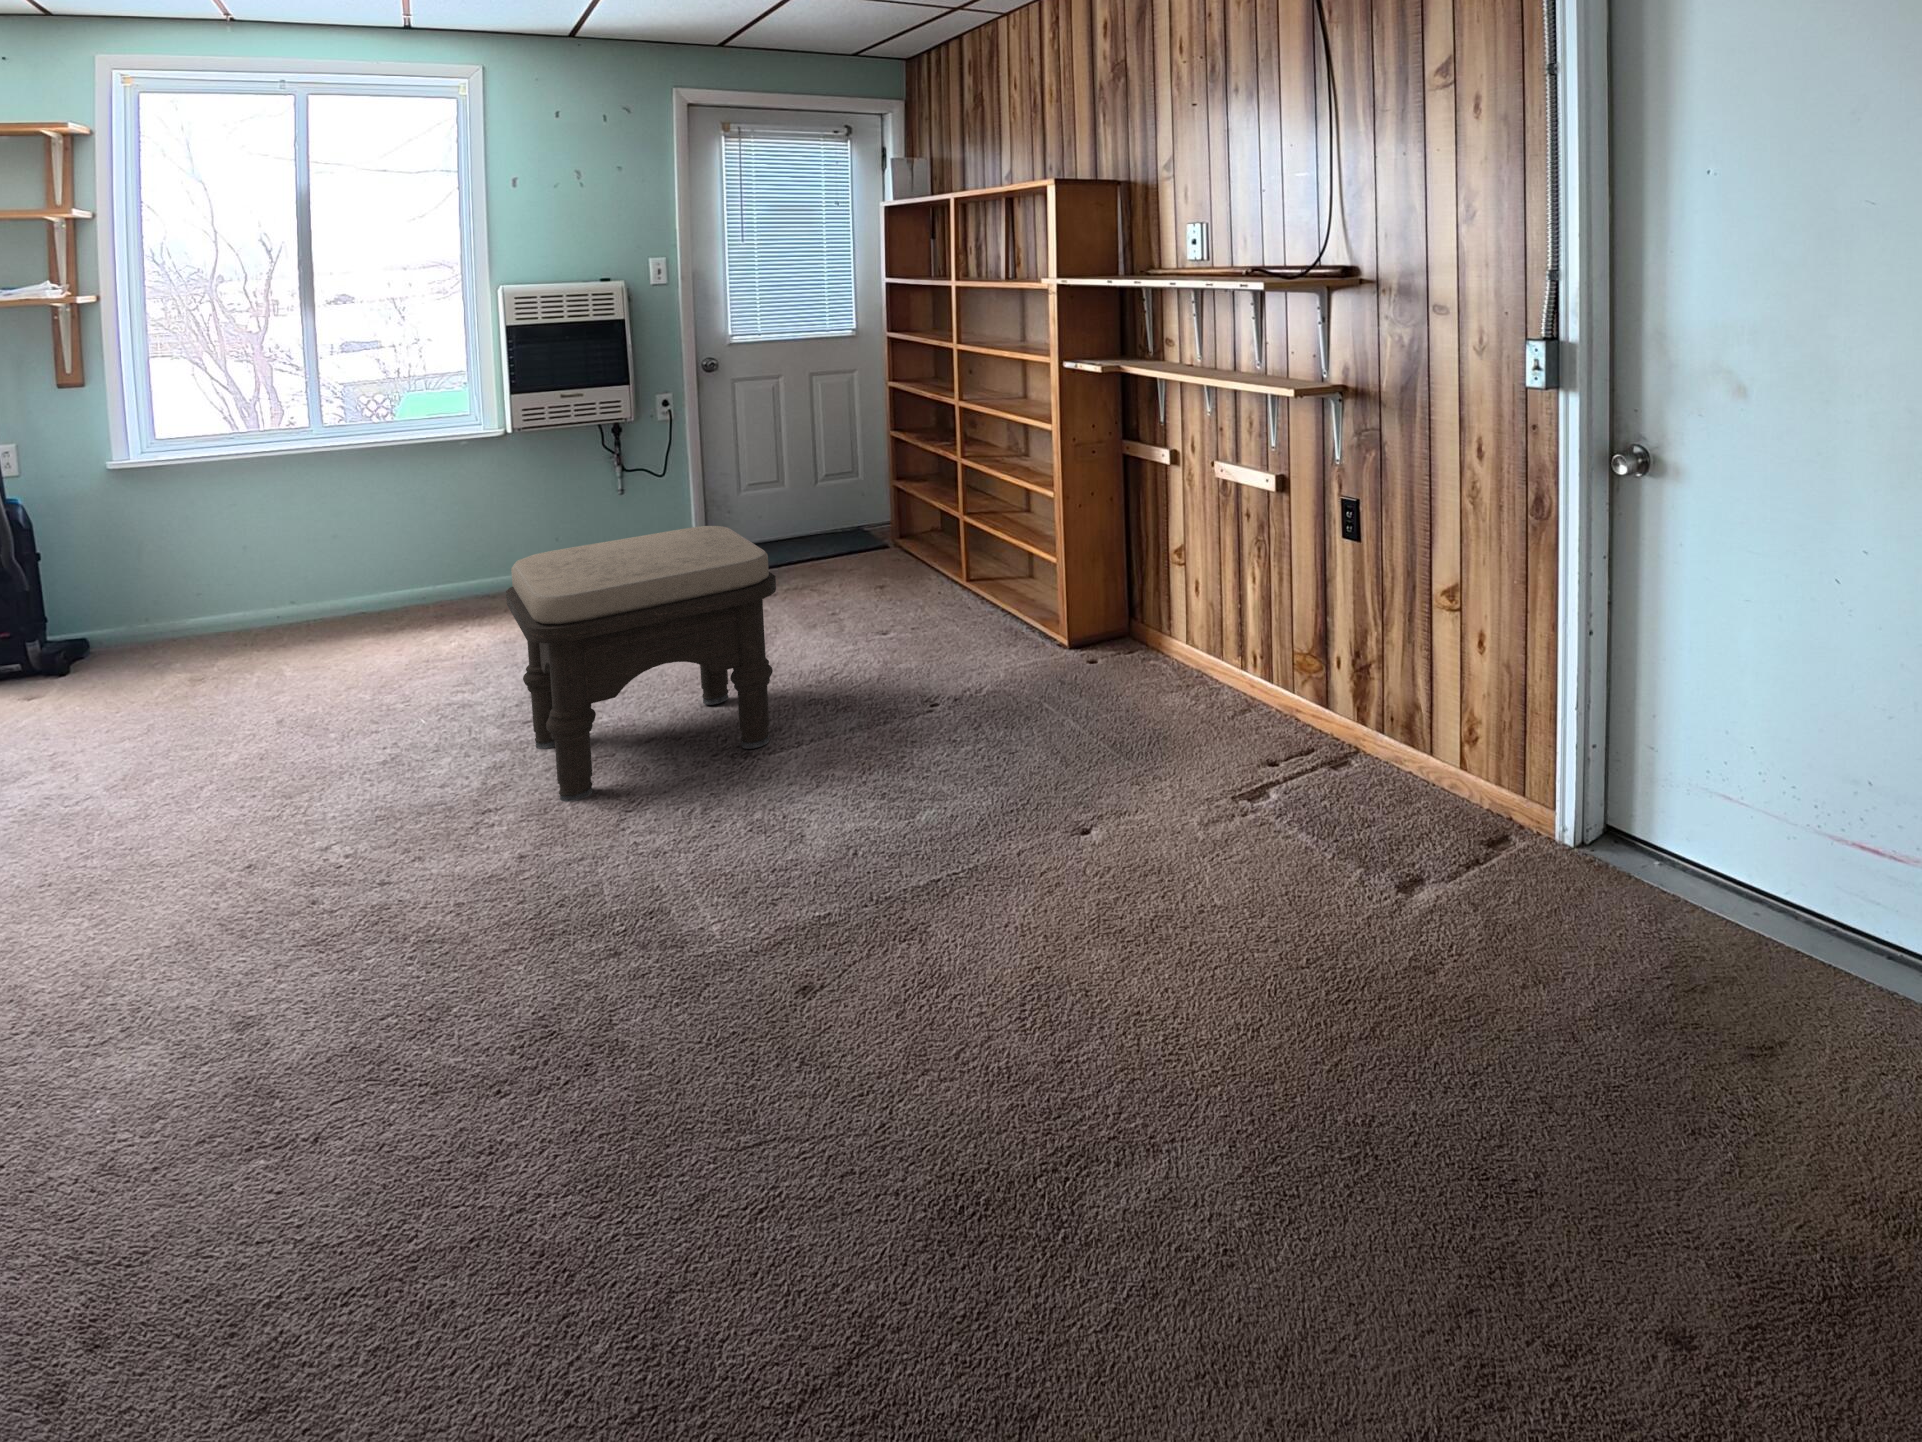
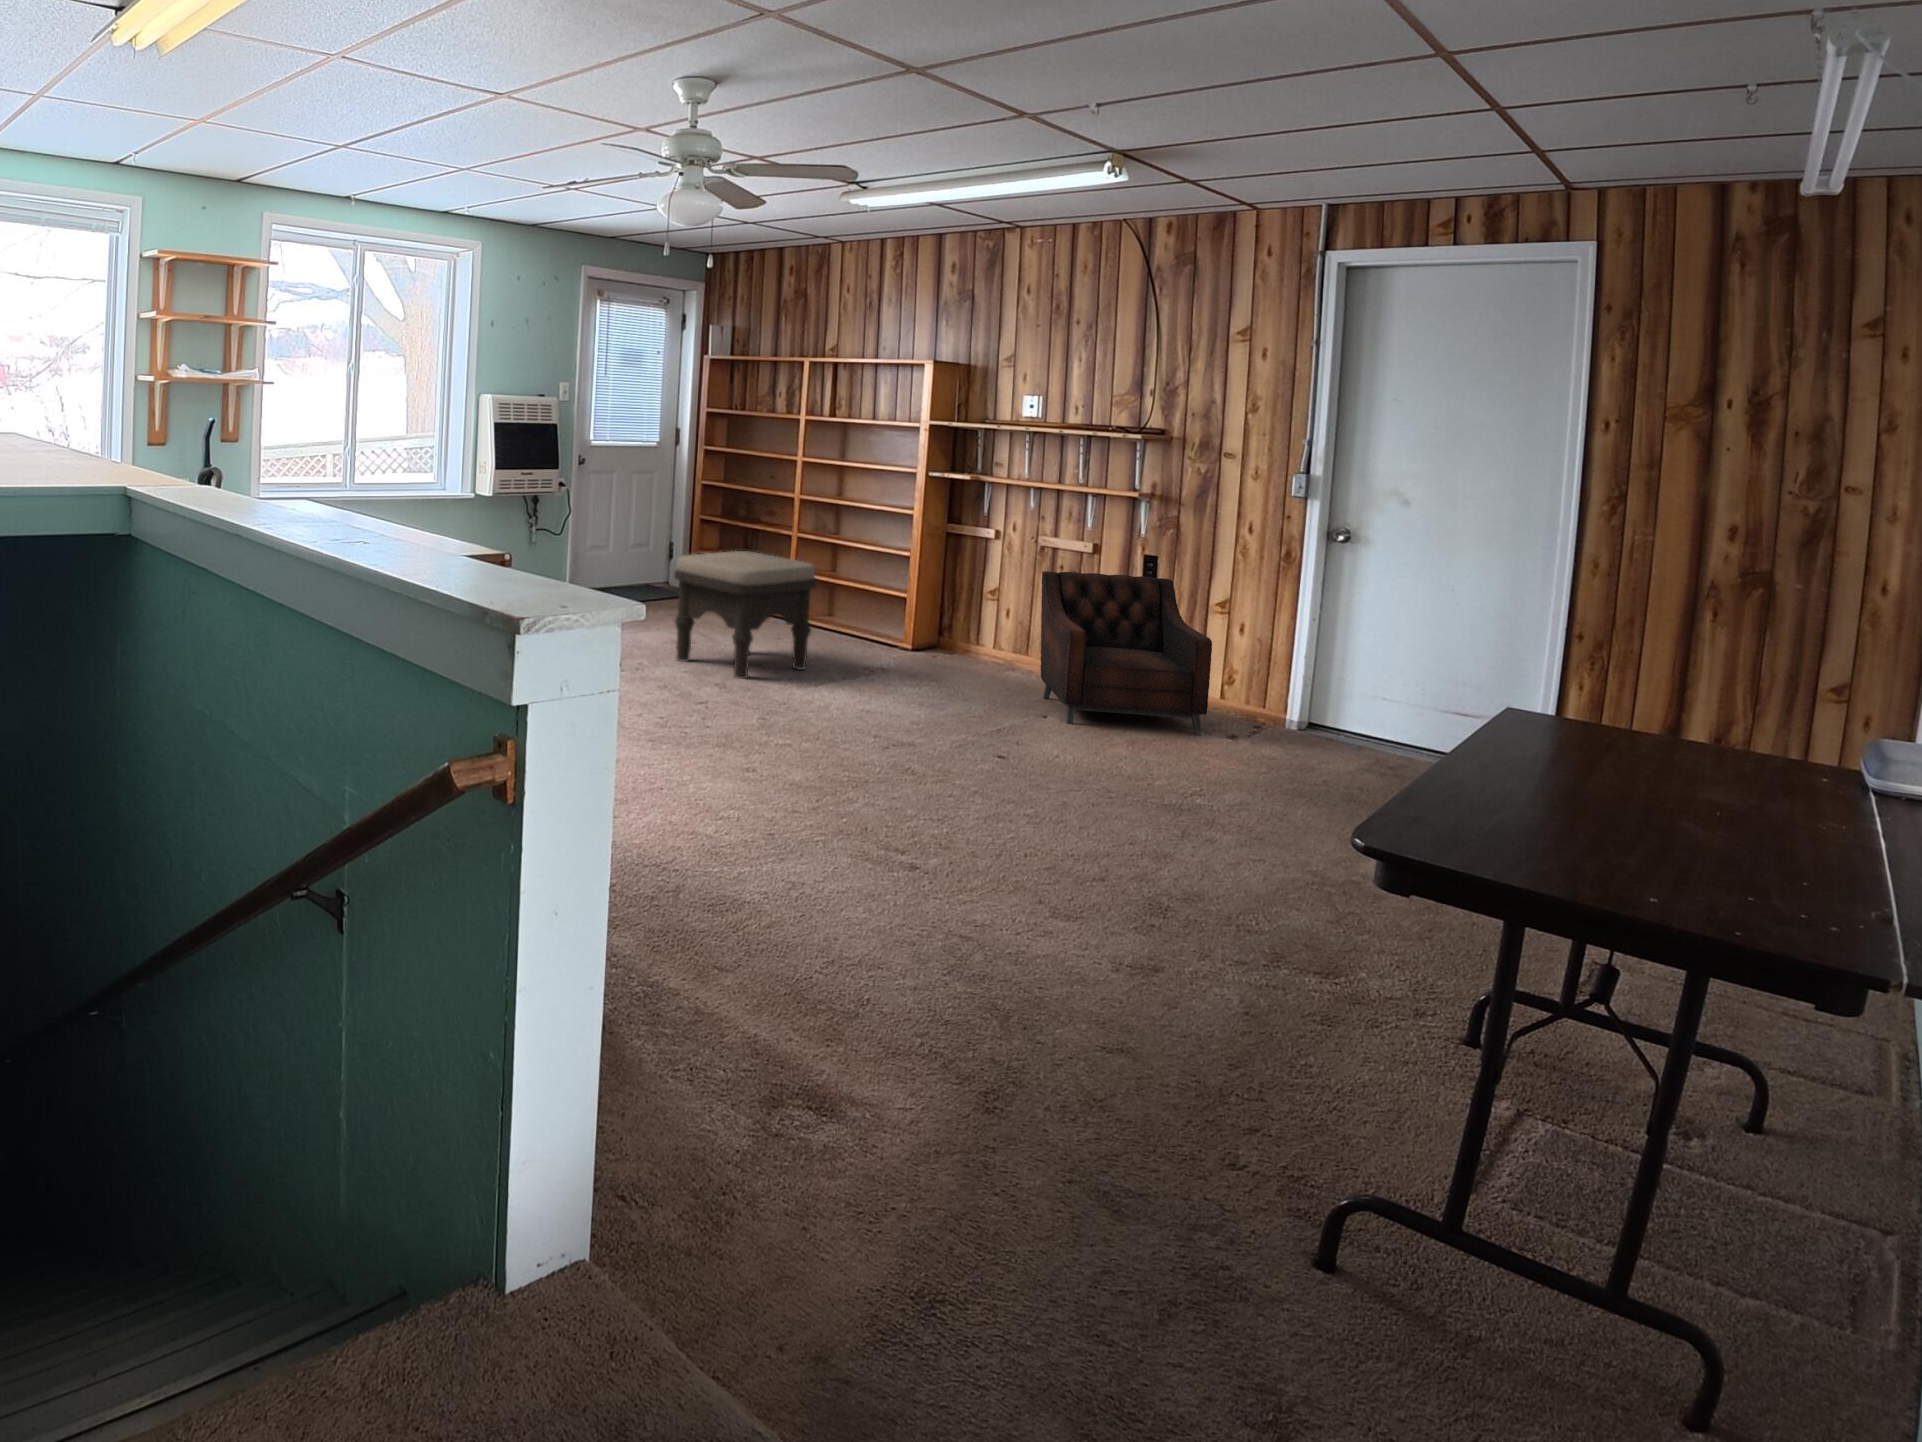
armchair: none [1076,545,1371,908] -> present [1041,571,1212,735]

